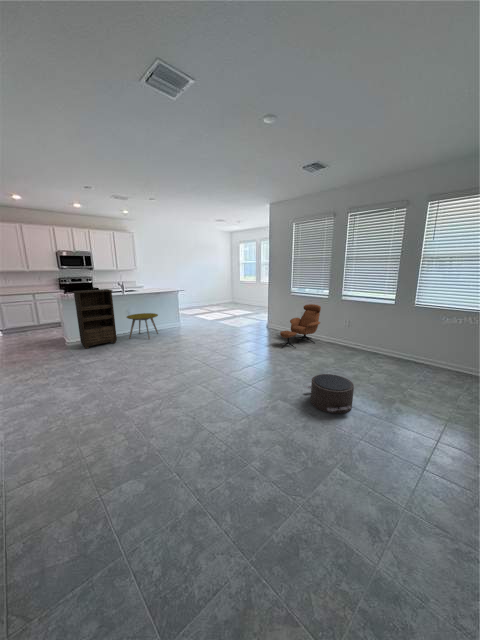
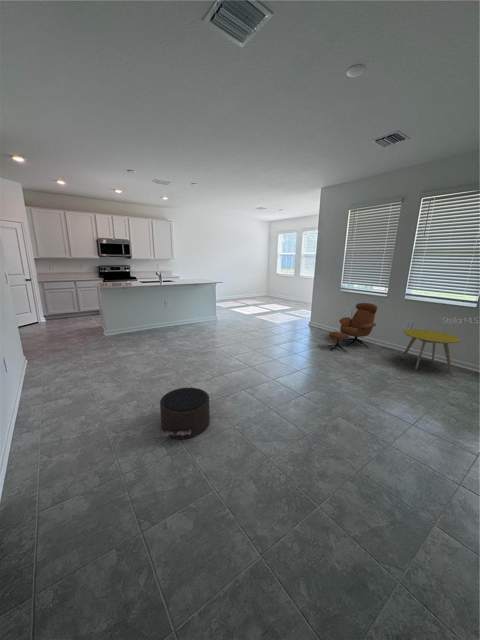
bookshelf: present [72,289,117,349] -> none [113,279,154,339]
side table: present [127,313,158,339] -> present [402,329,460,373]
pouf: present [307,374,354,414] -> present [159,388,210,439]

